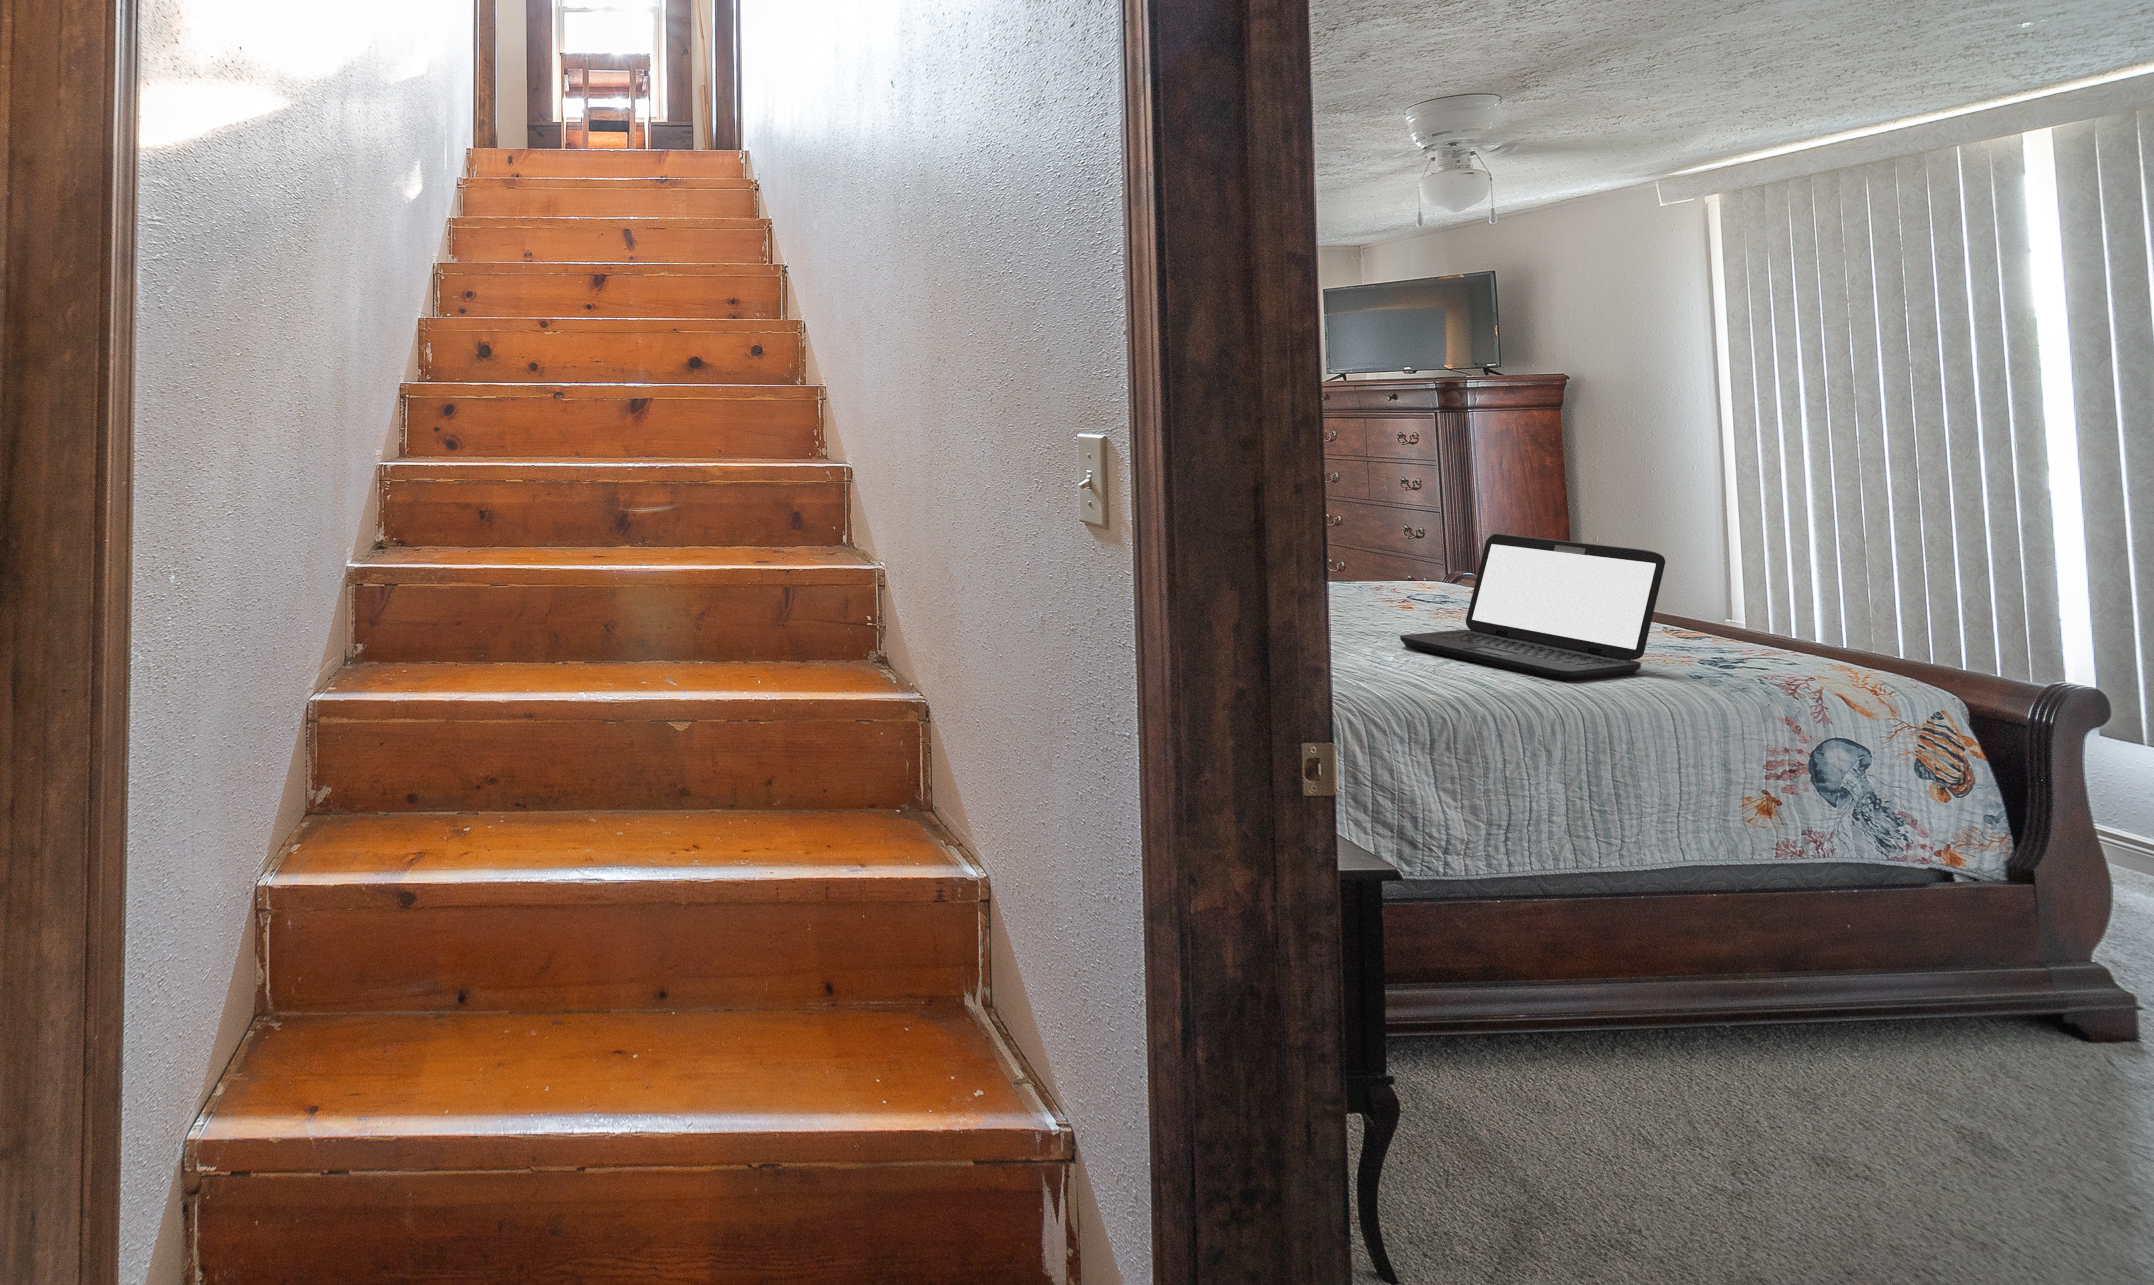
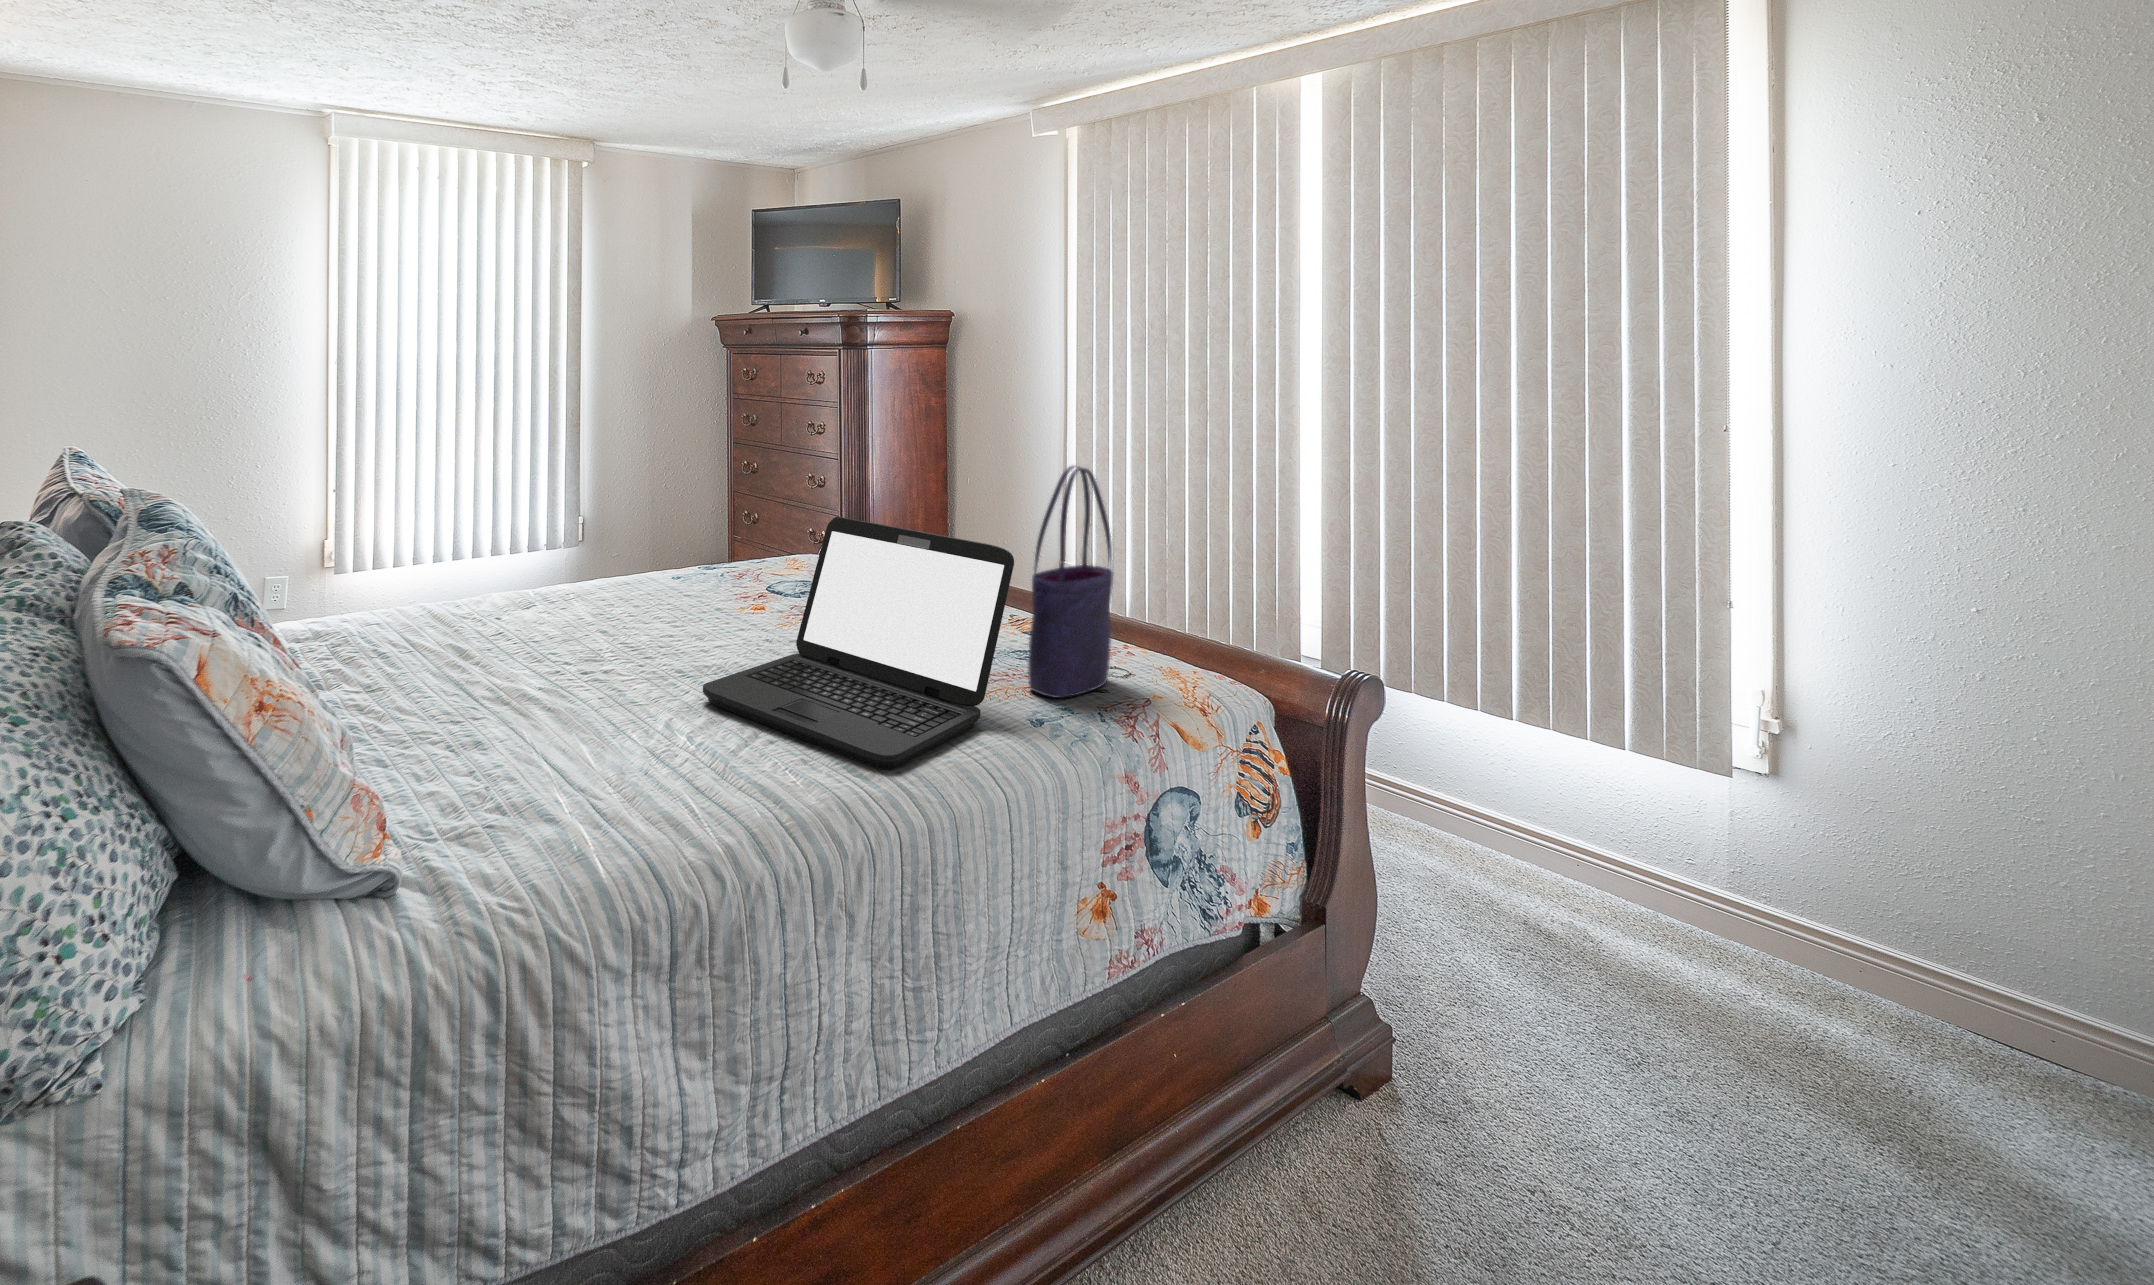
tote bag: none [1684,496,1770,670] -> present [1028,466,1113,698]

